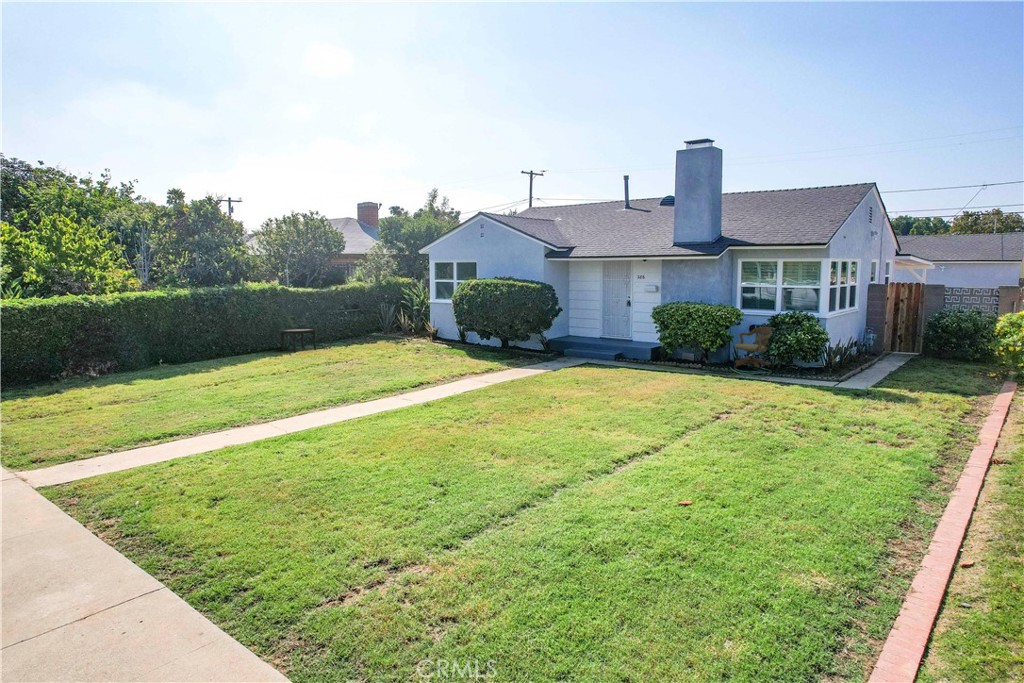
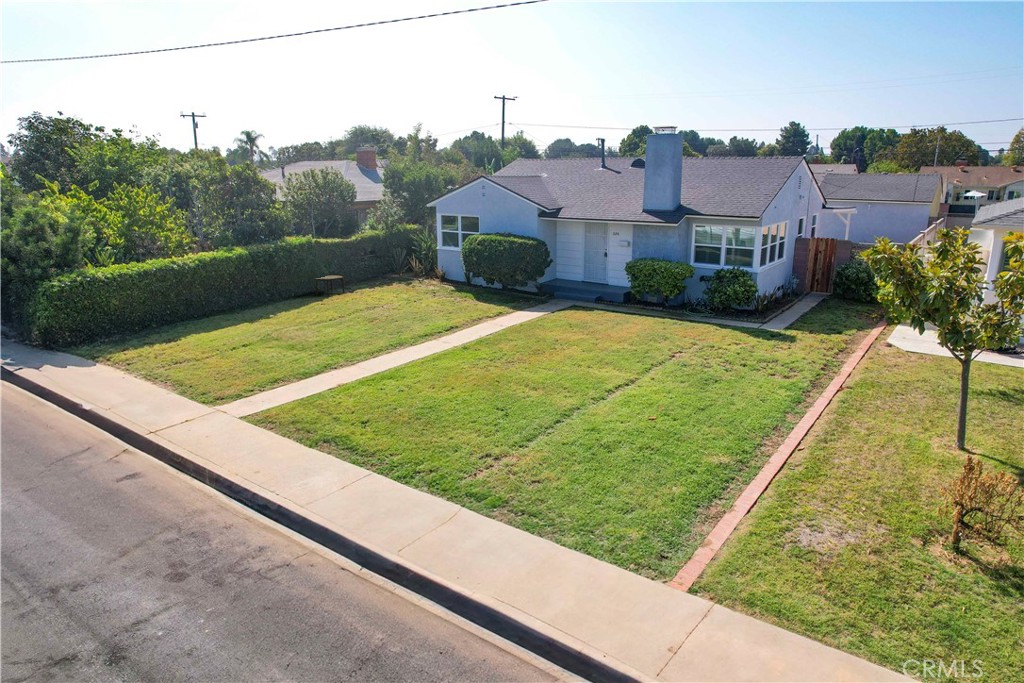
chair: present [735,327,771,370] -> none [688,279,717,314]

